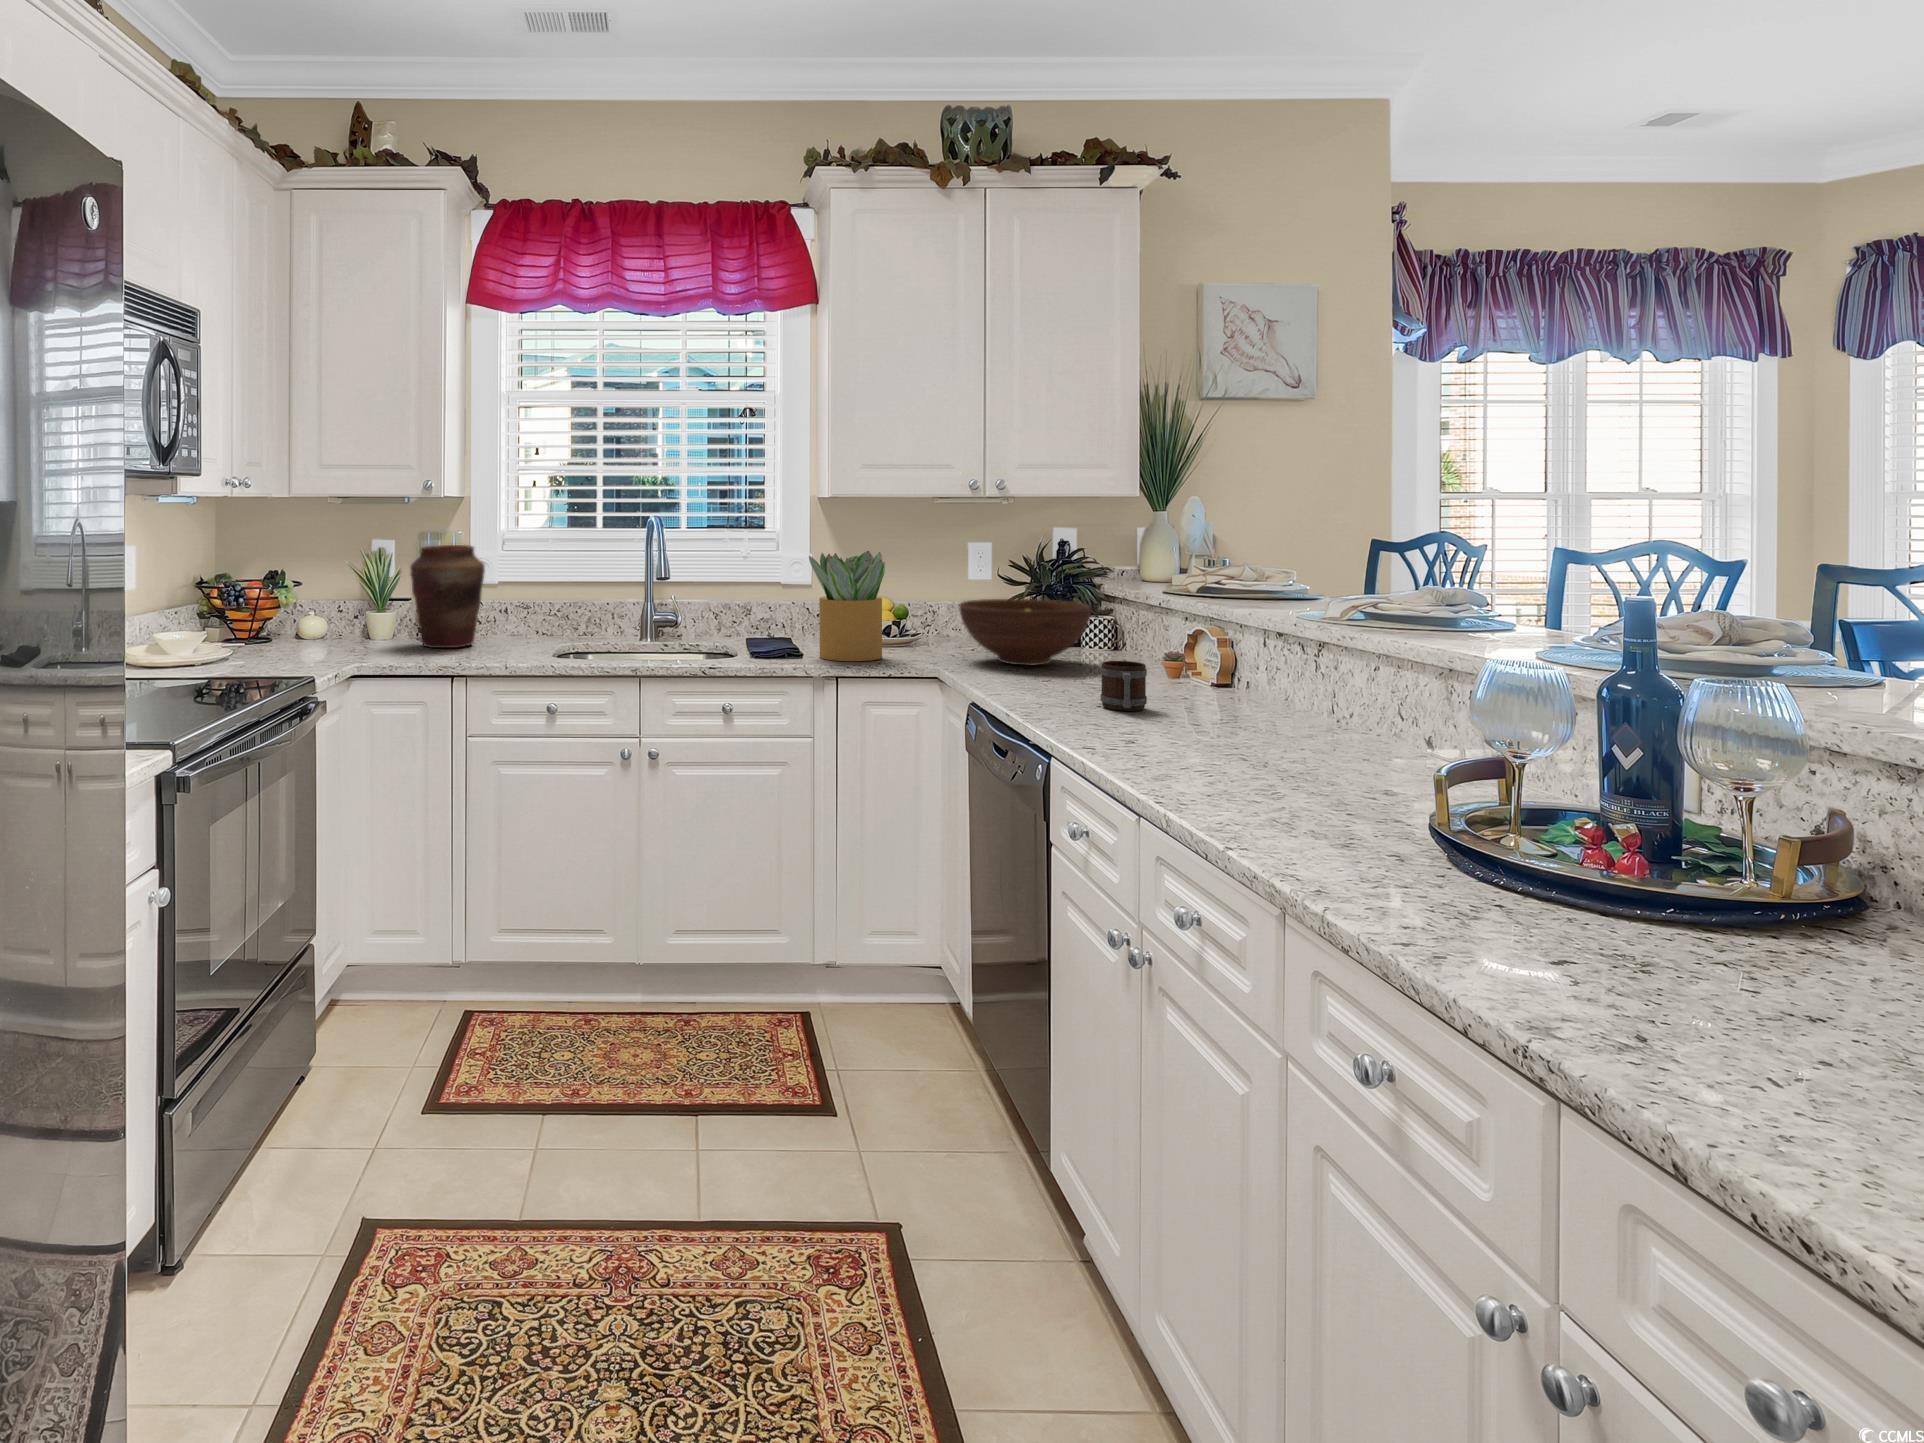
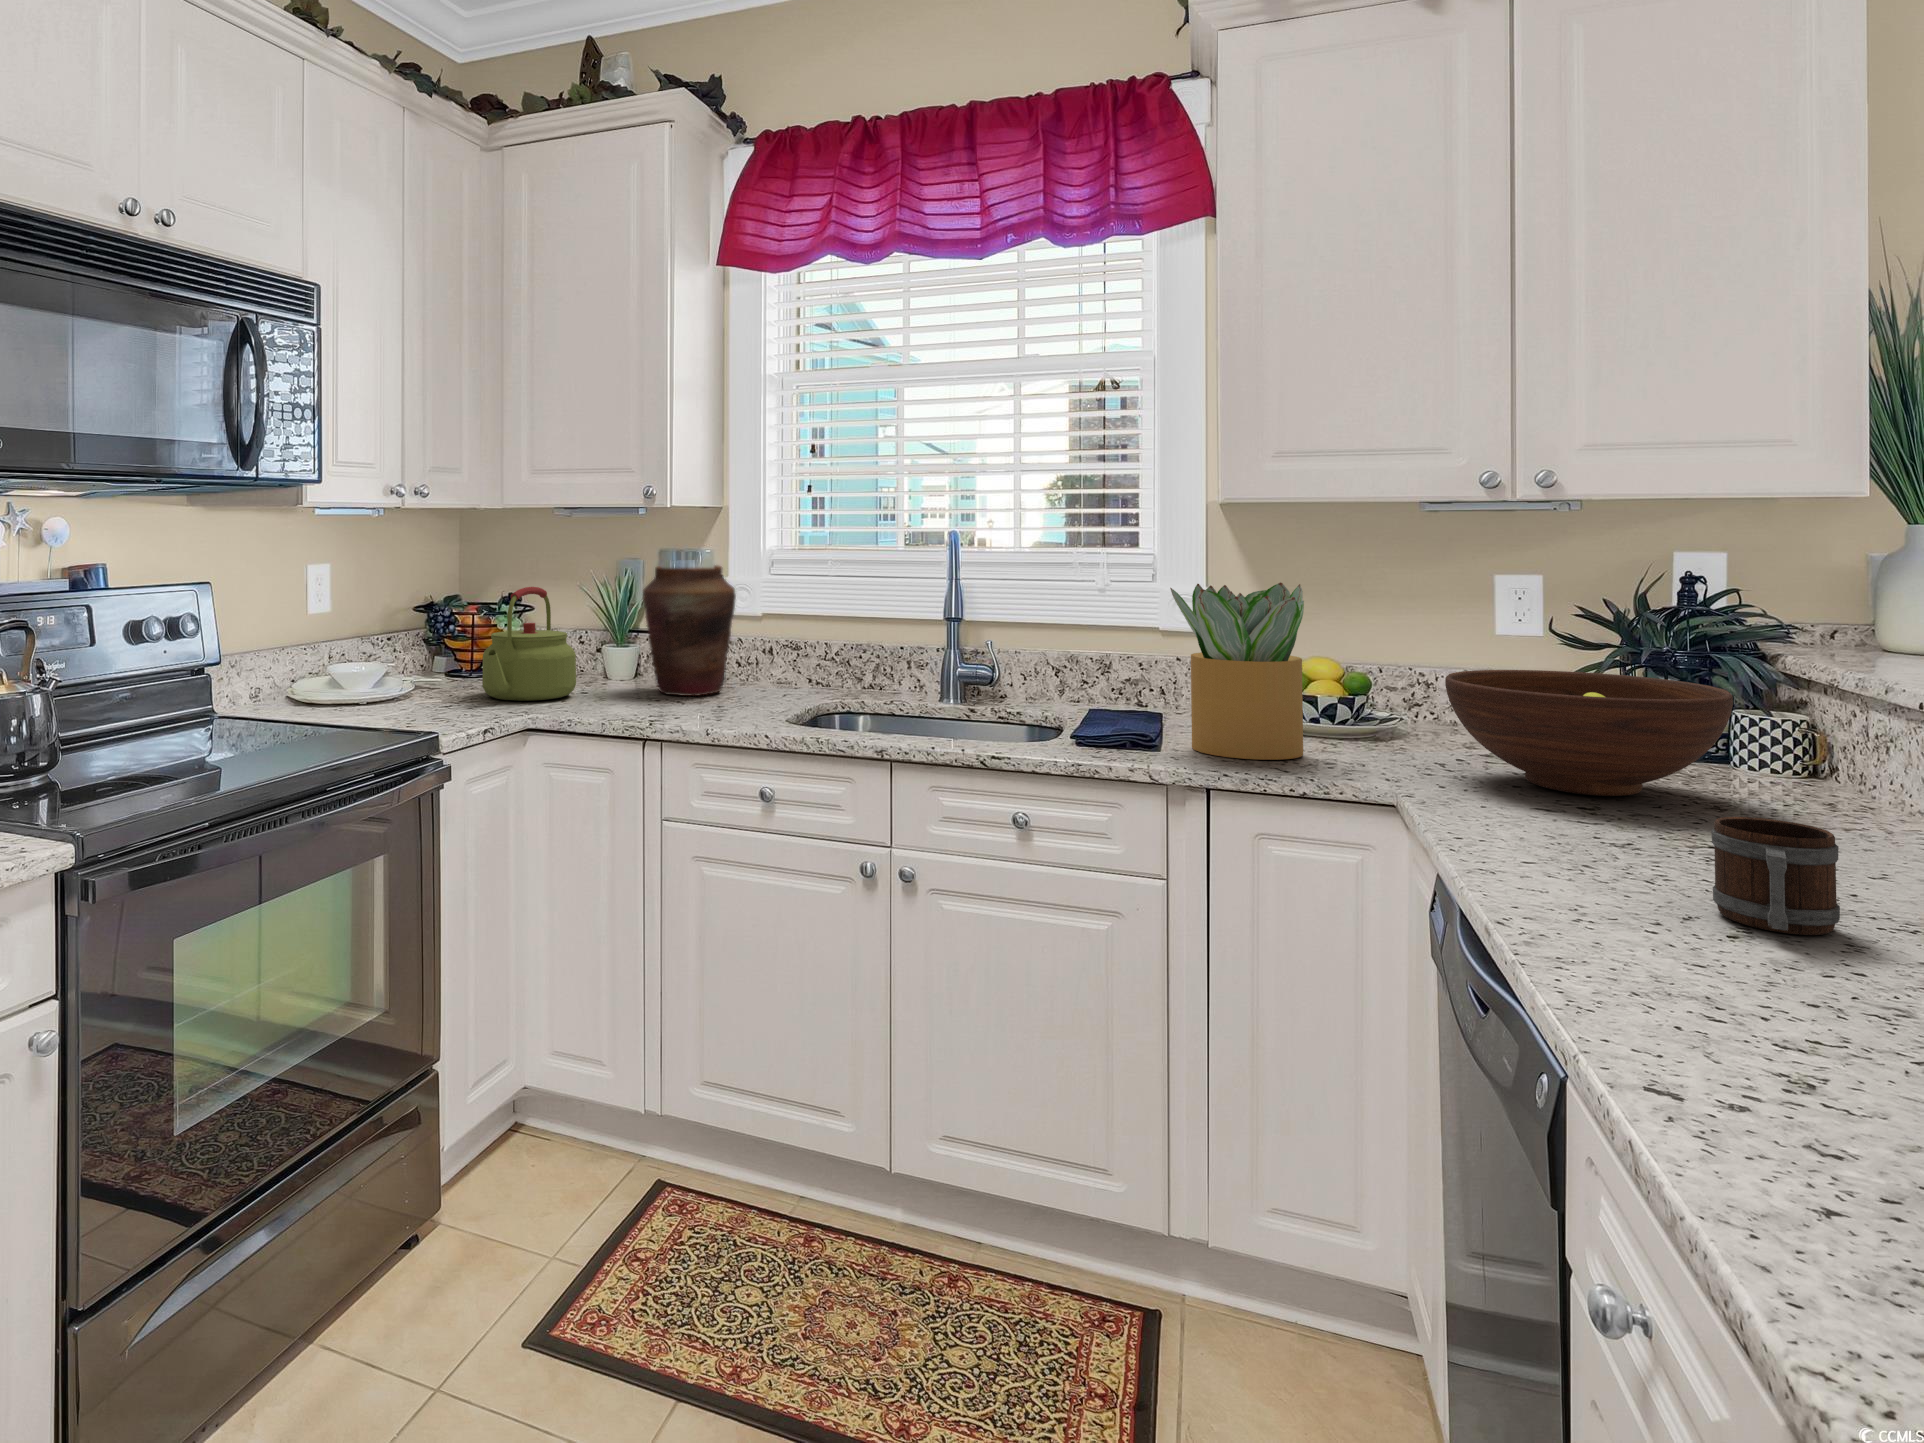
kettle: none [286,566,366,659] -> present [482,587,576,701]

